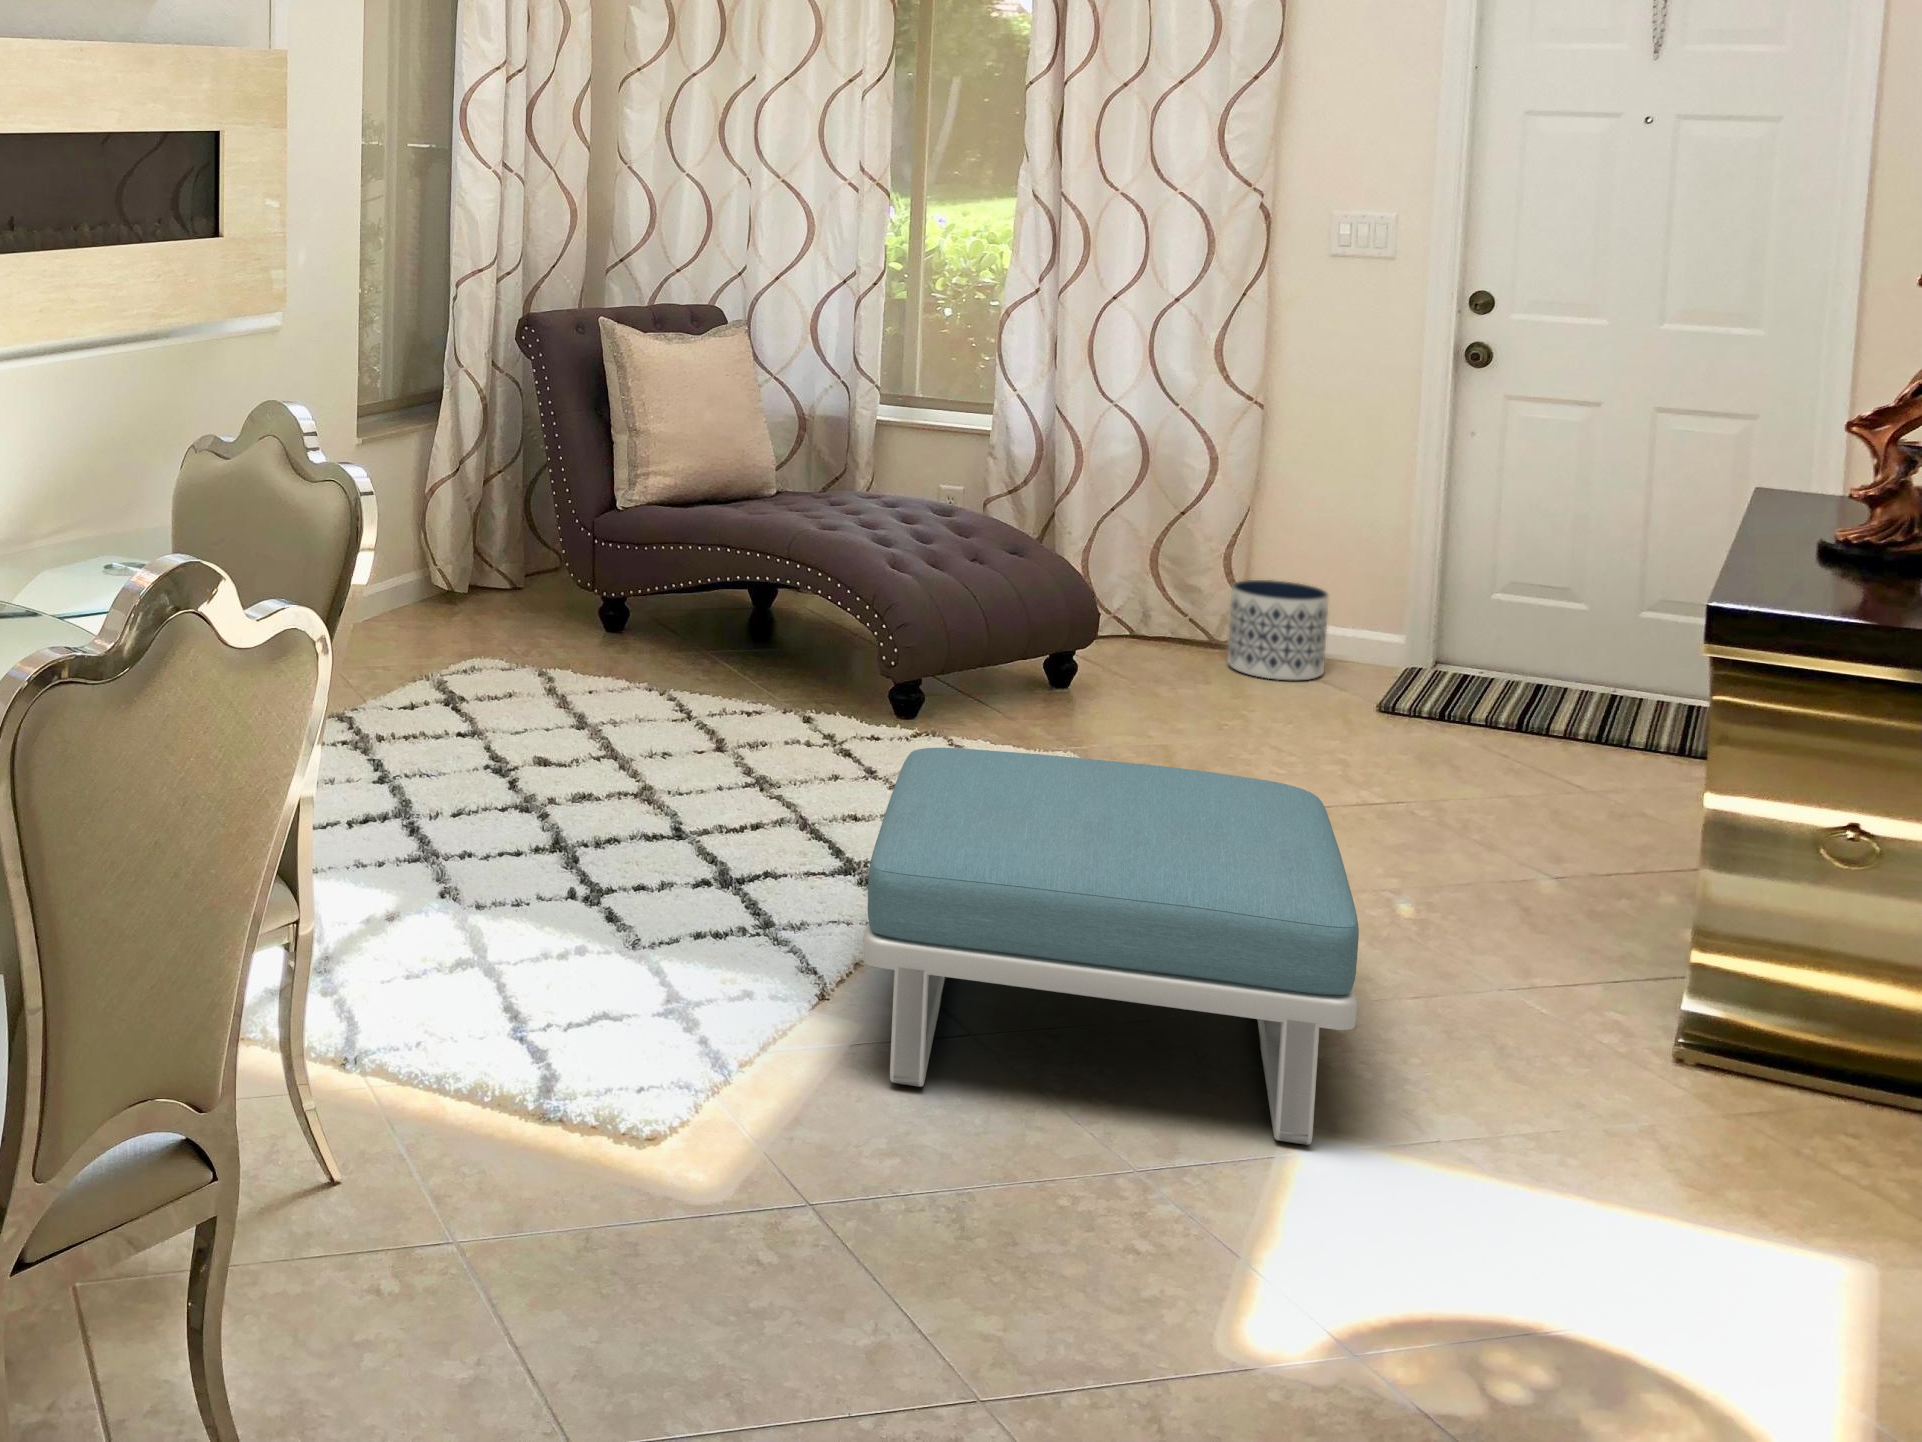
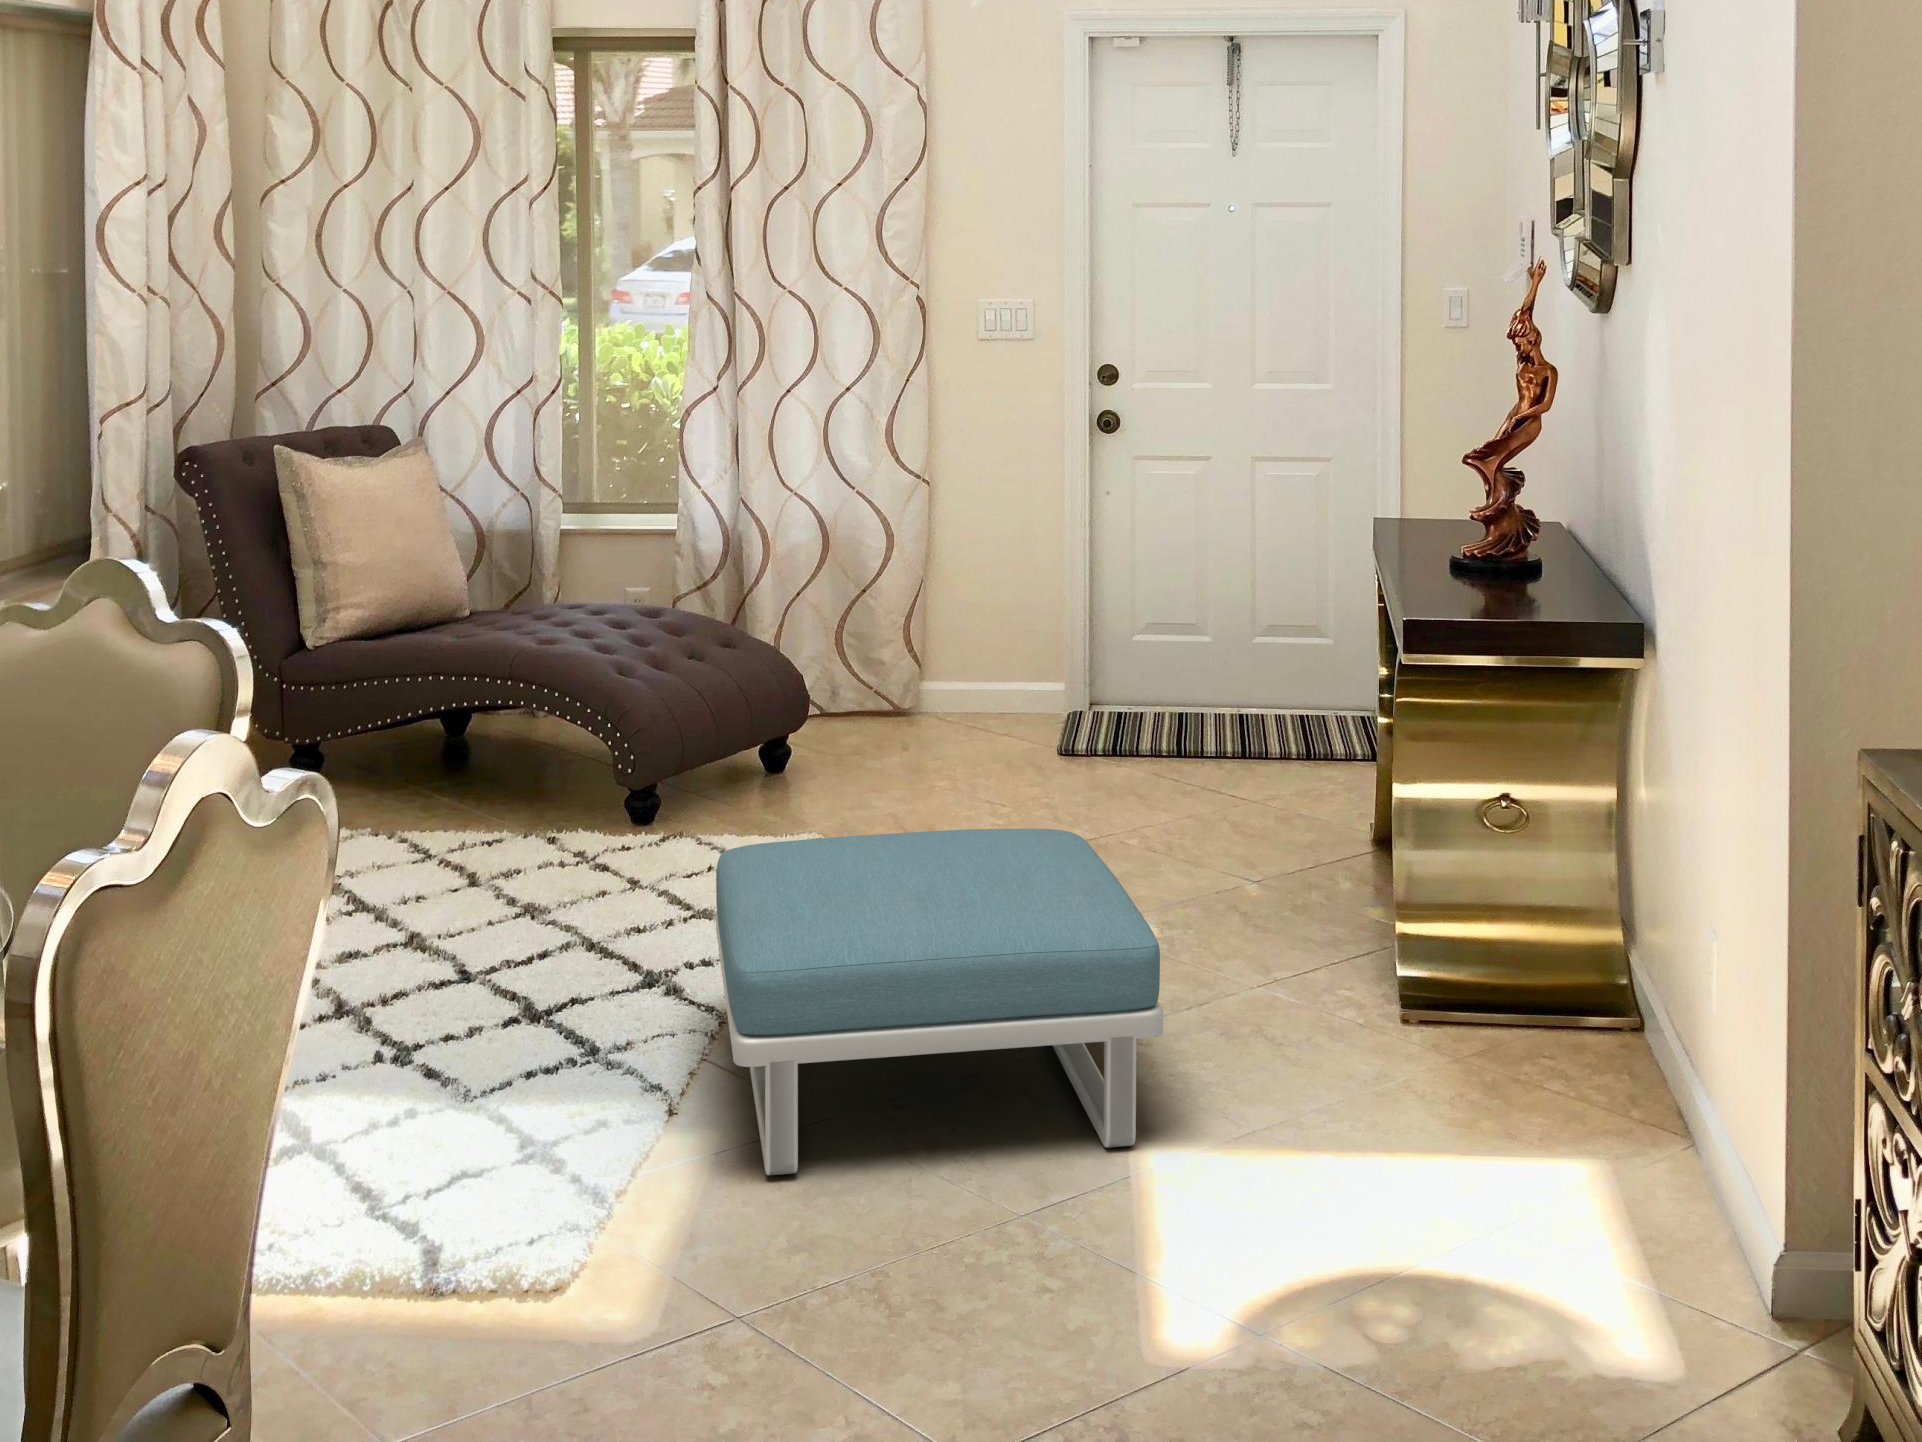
planter: present [1228,580,1328,680] -> none [911,645,993,736]

